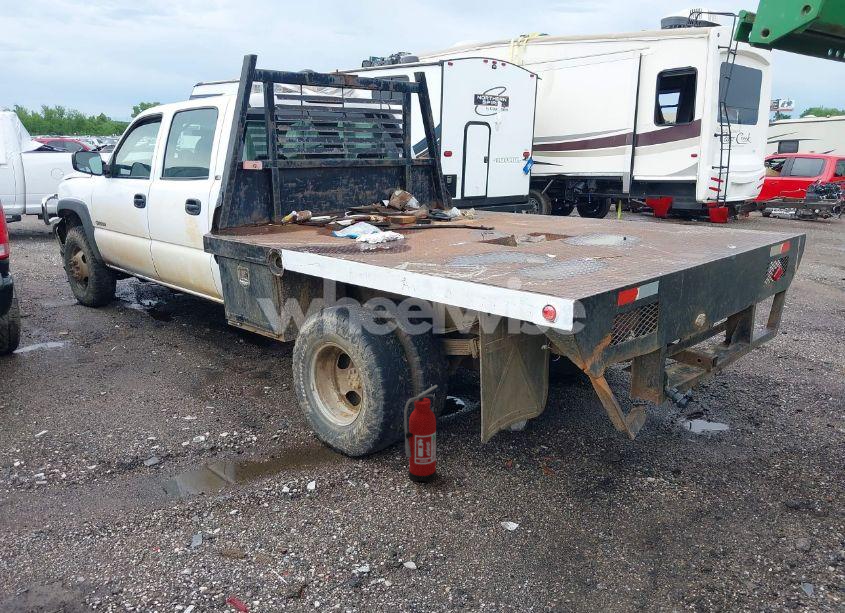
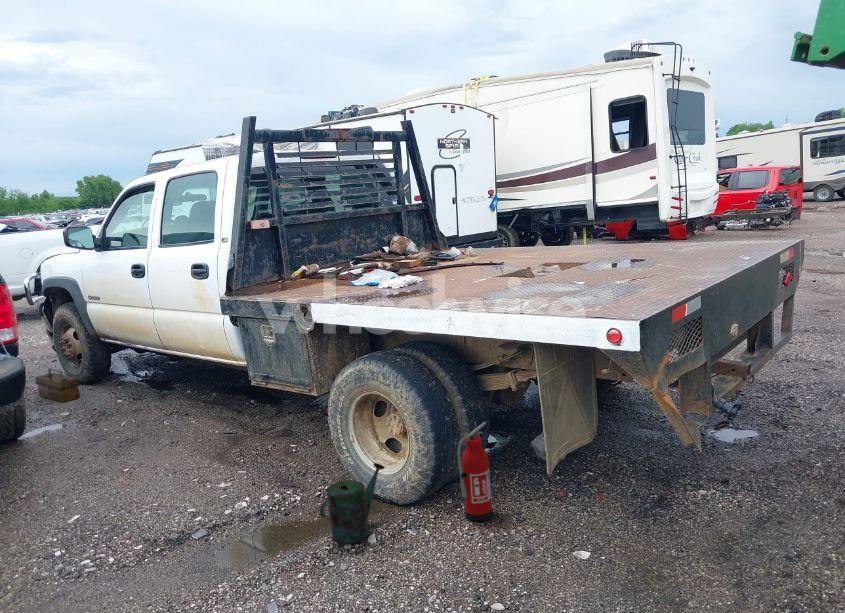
toolbox: none [51,286,91,320] -> present [35,368,80,402]
watering can: none [262,413,335,488] -> present [320,463,385,544]

